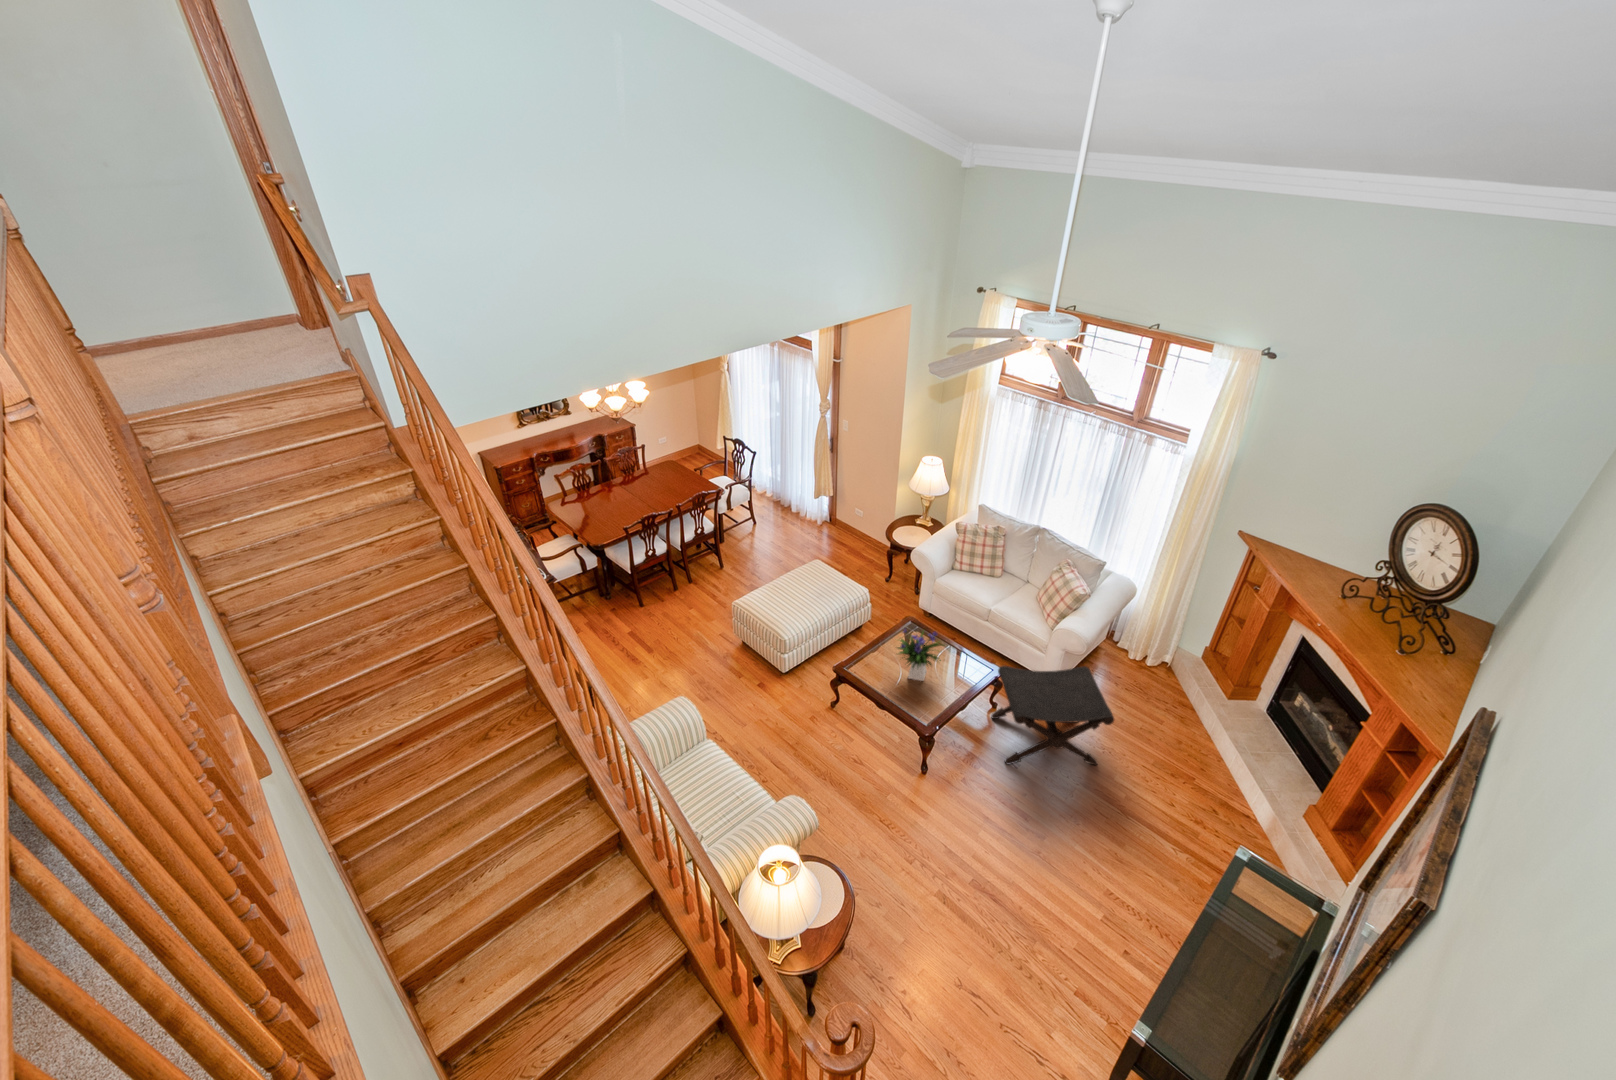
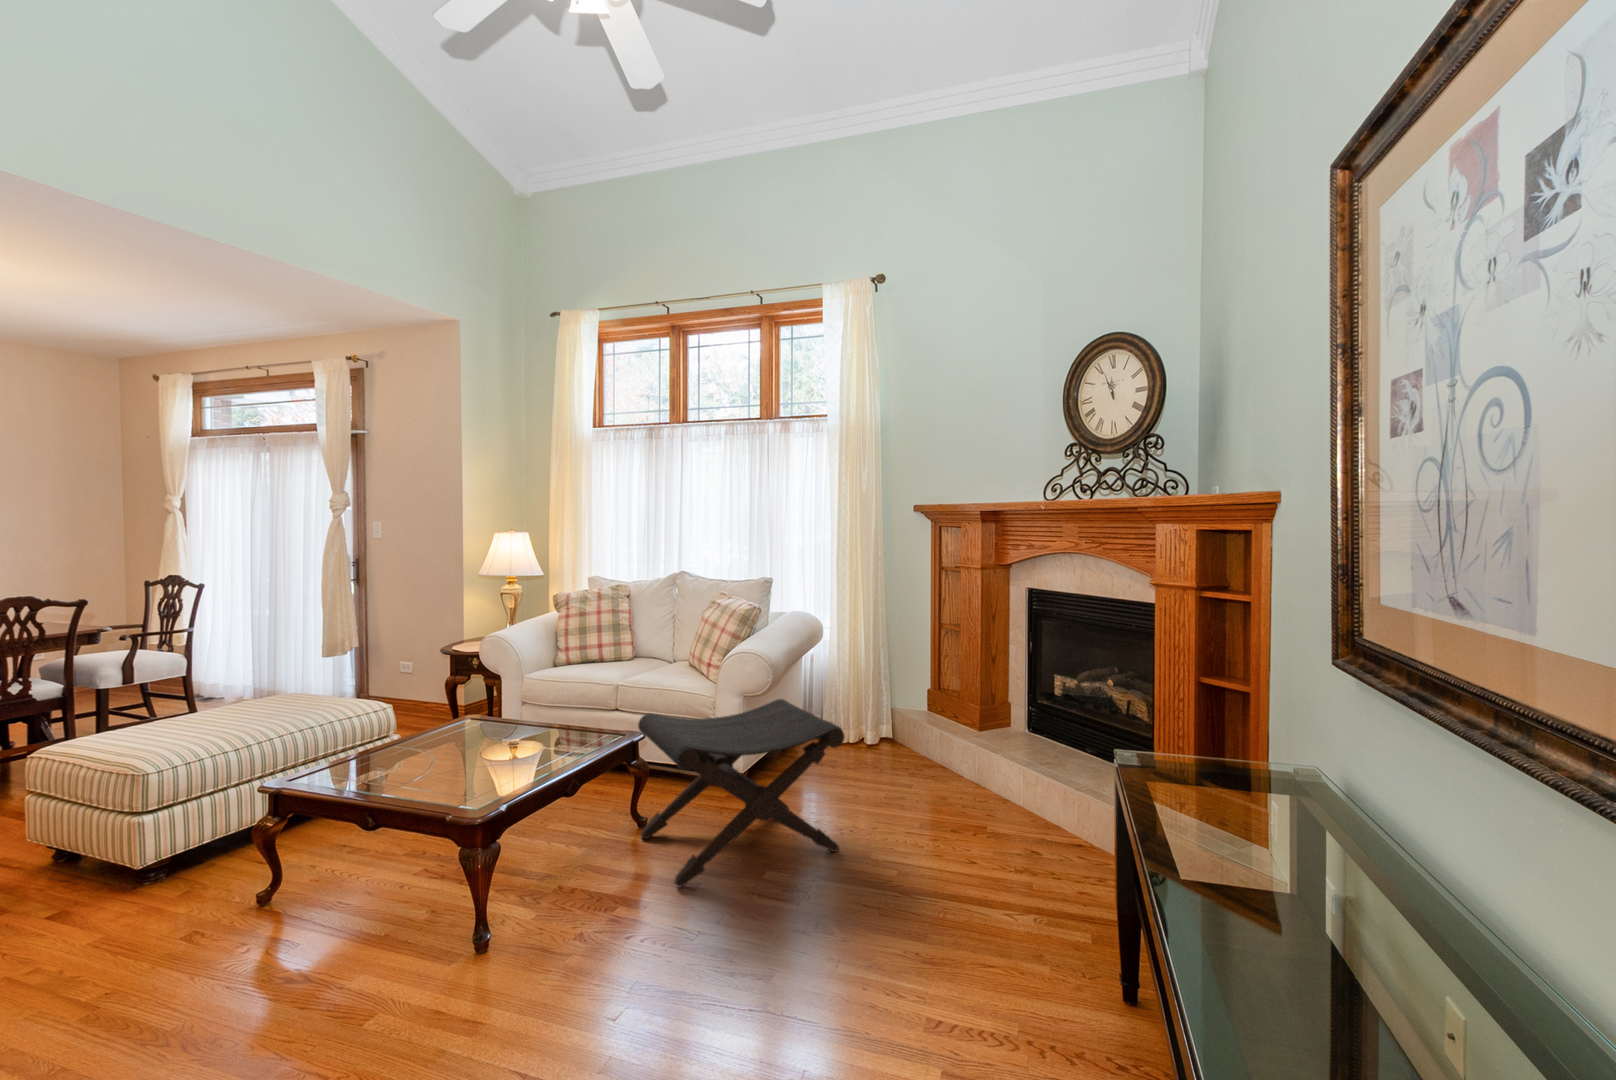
flower arrangement: present [897,629,943,681] -> none [424,662,537,775]

